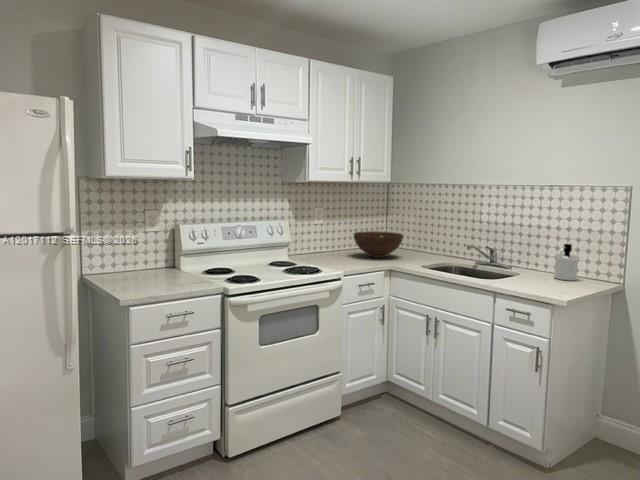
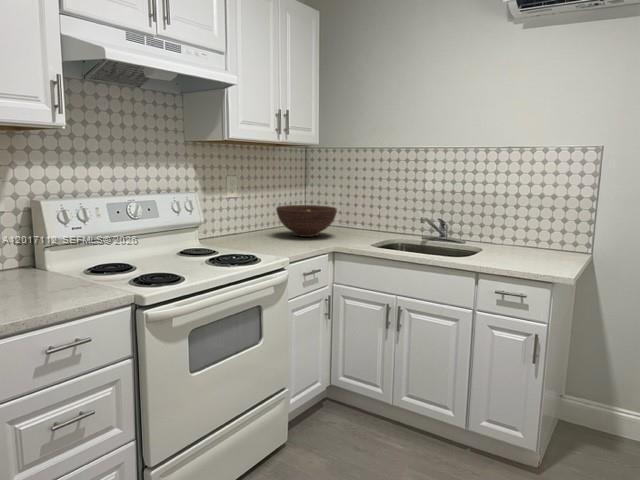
soap dispenser: present [554,244,579,281] -> none [520,212,547,253]

